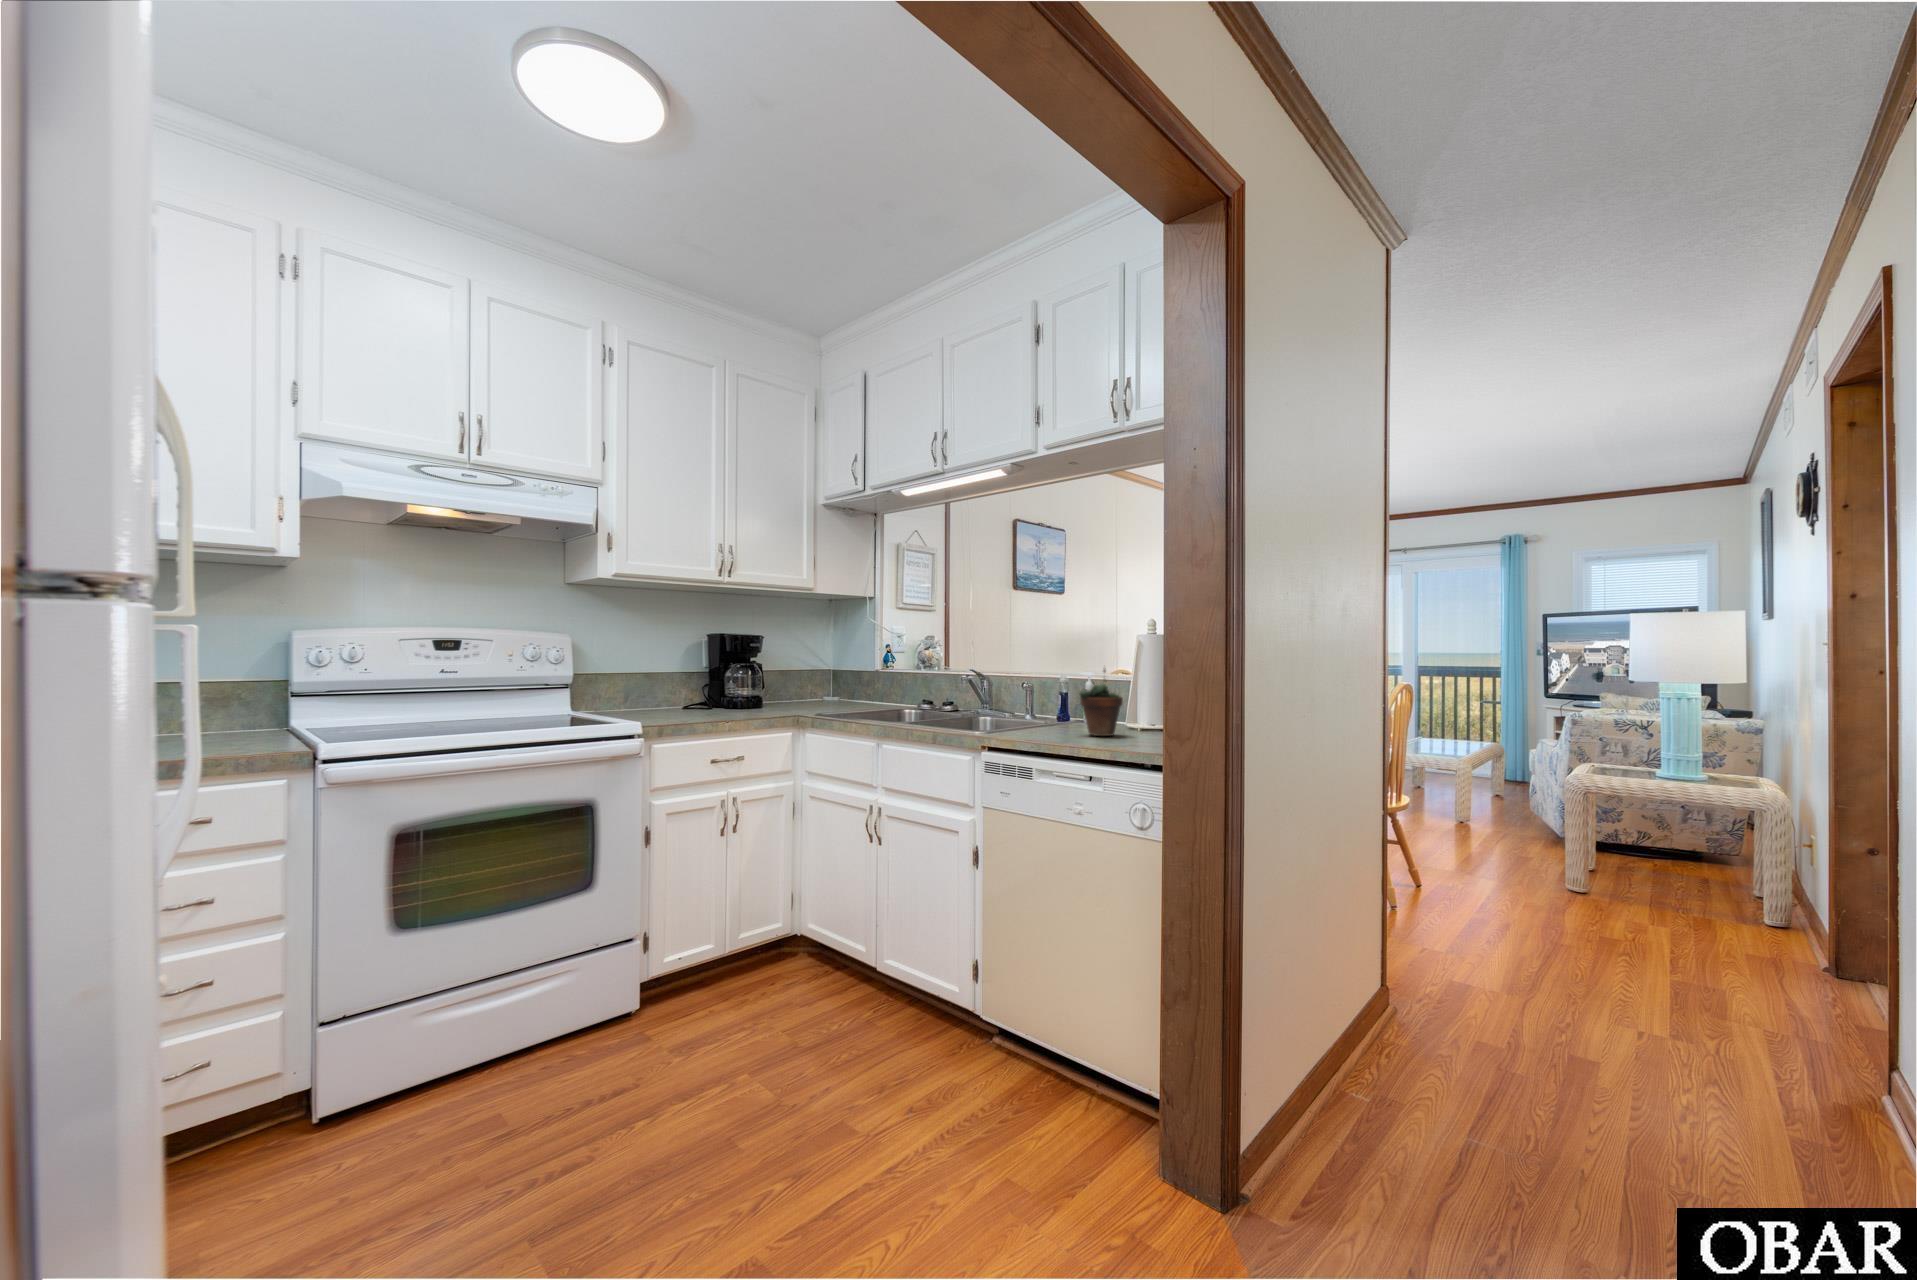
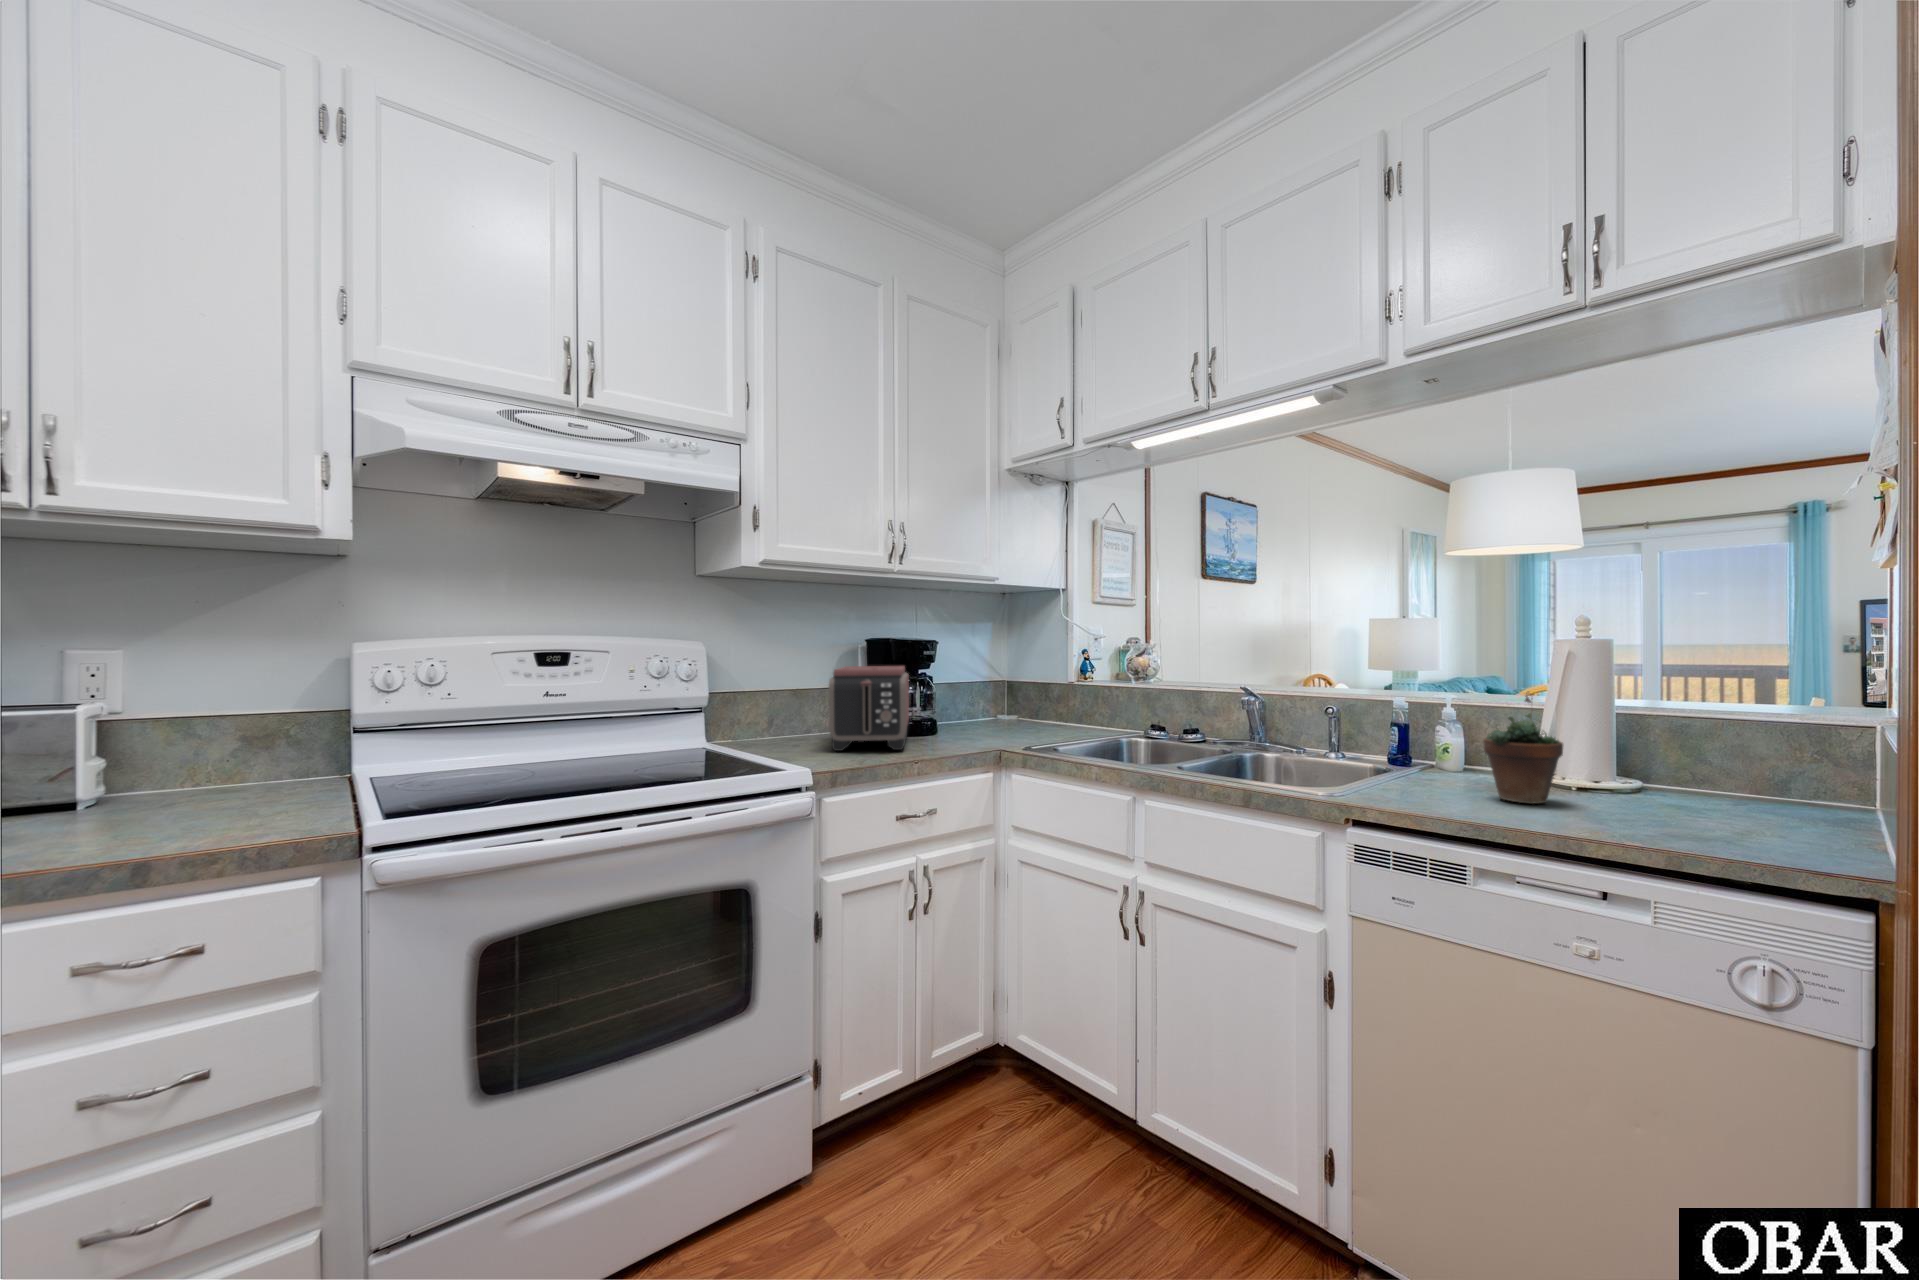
toaster: none [665,655,735,716] -> present [829,666,909,751]

